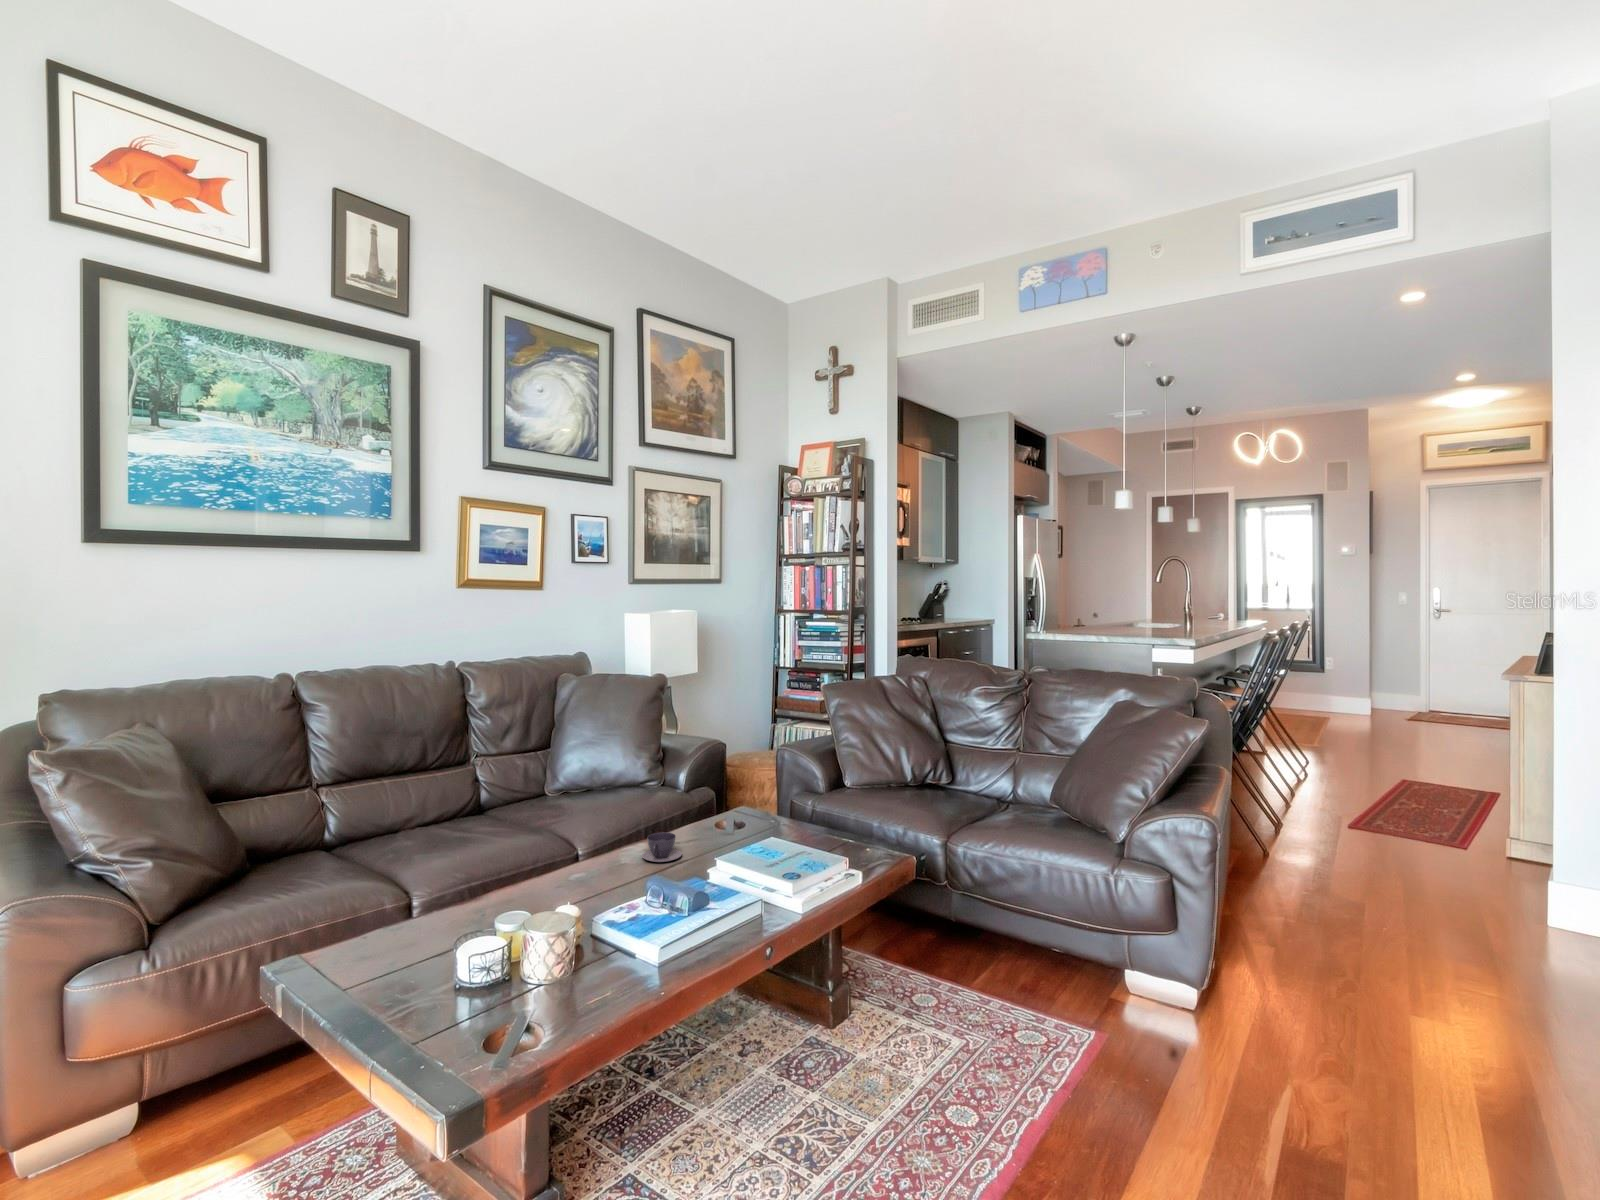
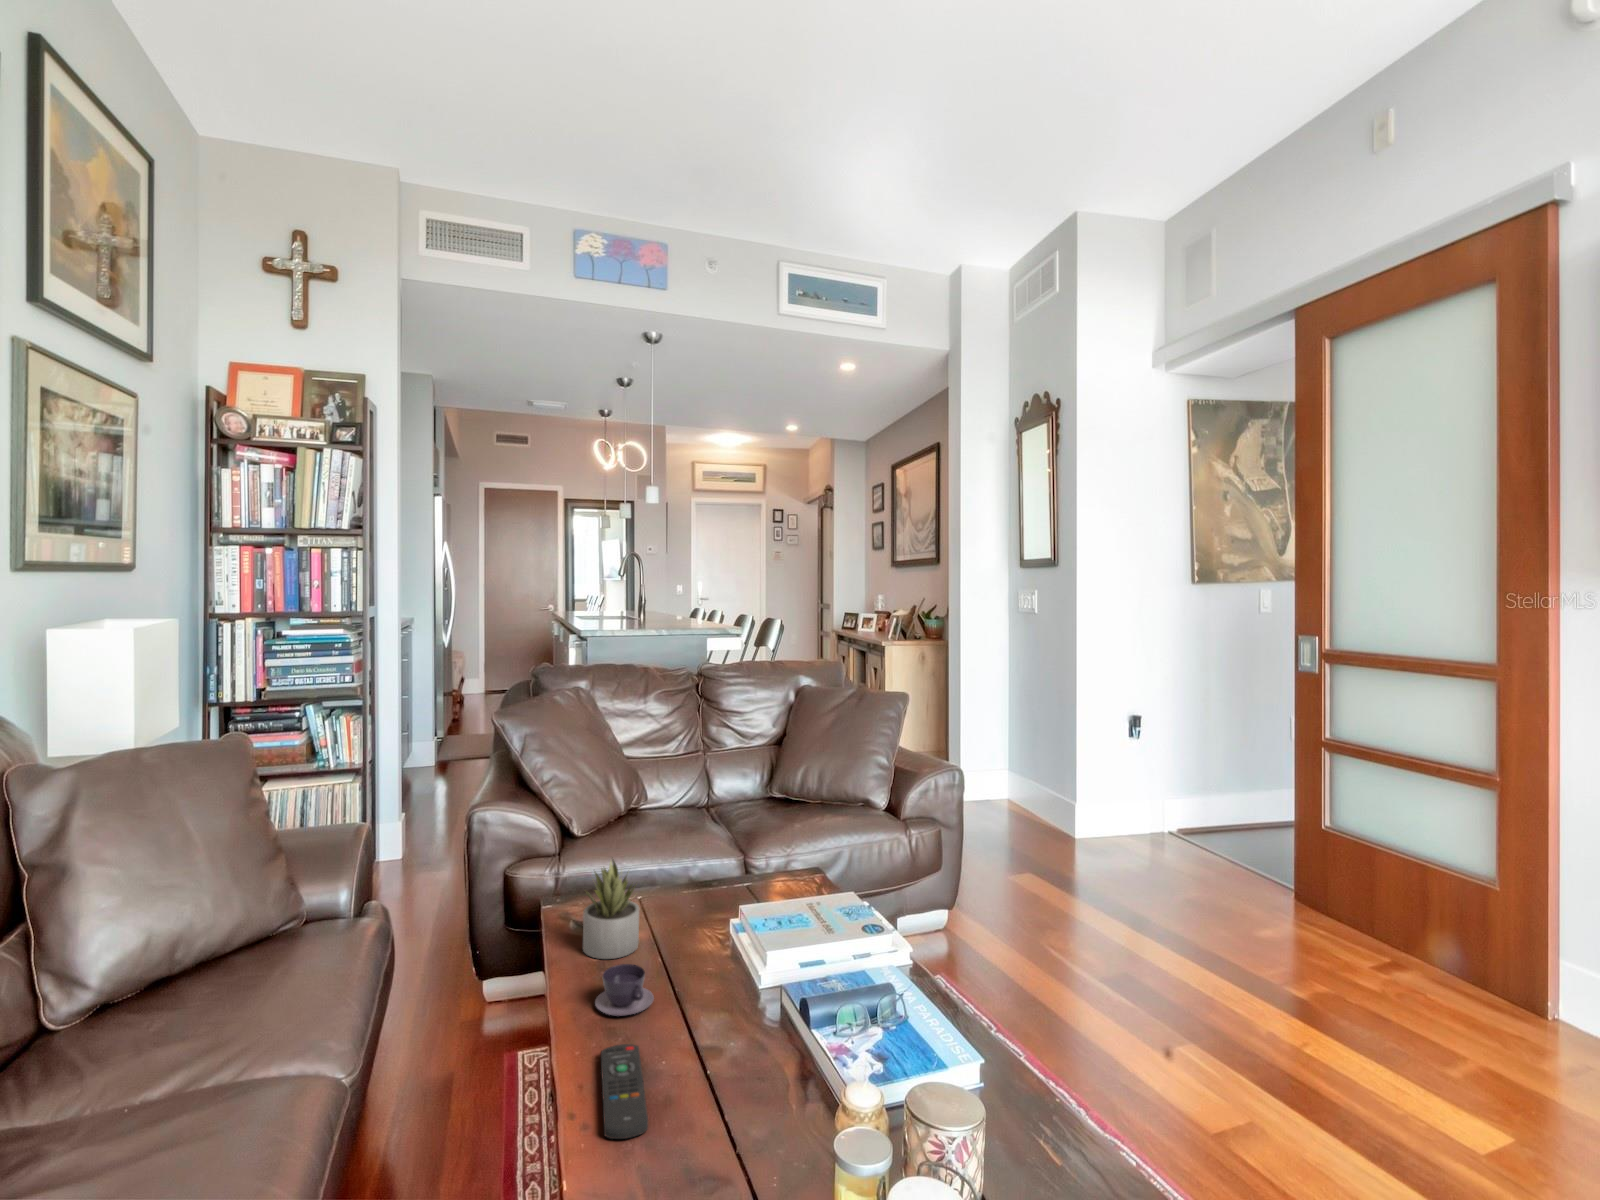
succulent plant: none [698,772,746,842] -> present [583,859,639,959]
remote control: none [532,864,614,896] -> present [601,1044,648,1139]

